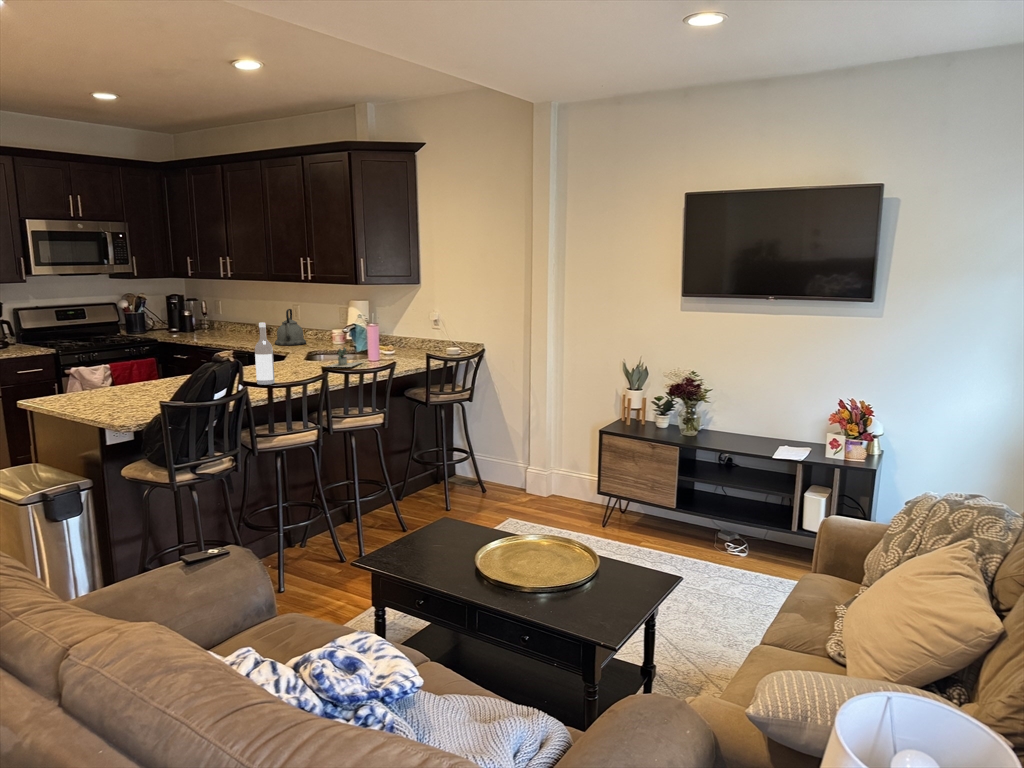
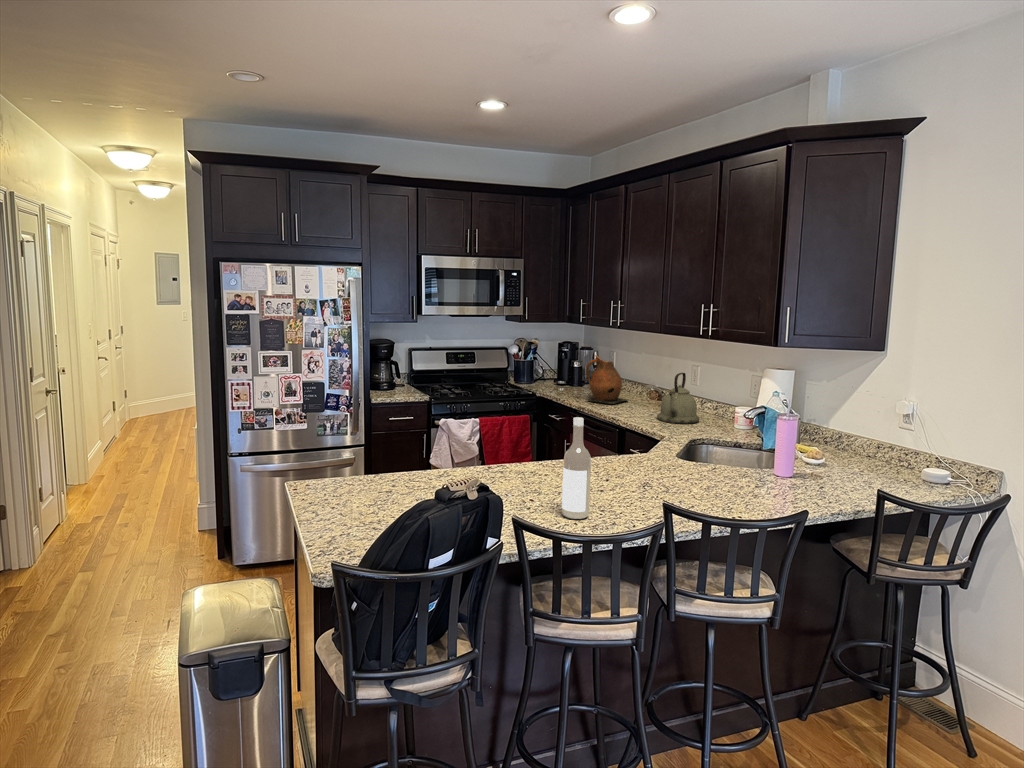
ceramic pitcher: none [205,302,244,340] -> present [586,355,627,404]
potted plant: present [327,348,362,367] -> none [693,455,775,494]

